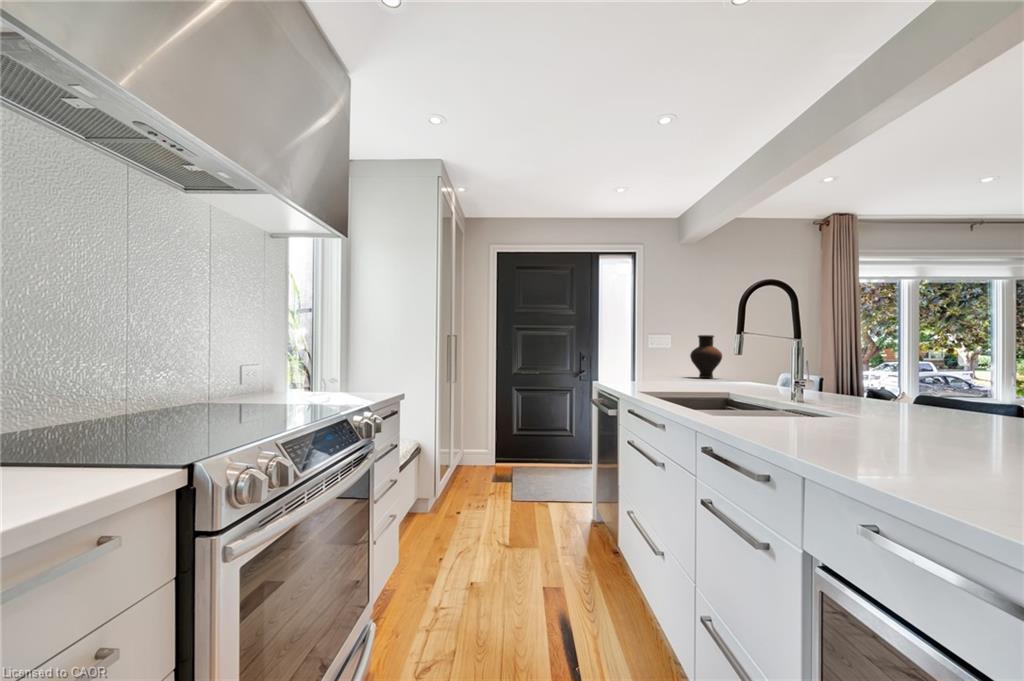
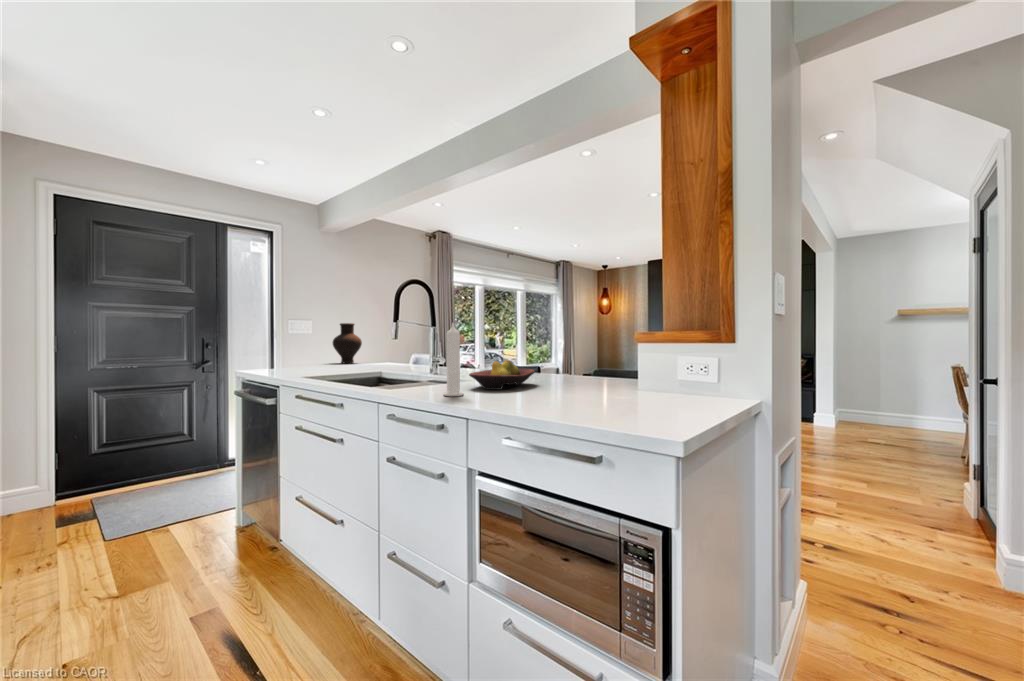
candle: none [783,341,815,441] -> present [443,323,464,396]
fruit bowl: none [833,395,972,440] -> present [469,360,535,390]

